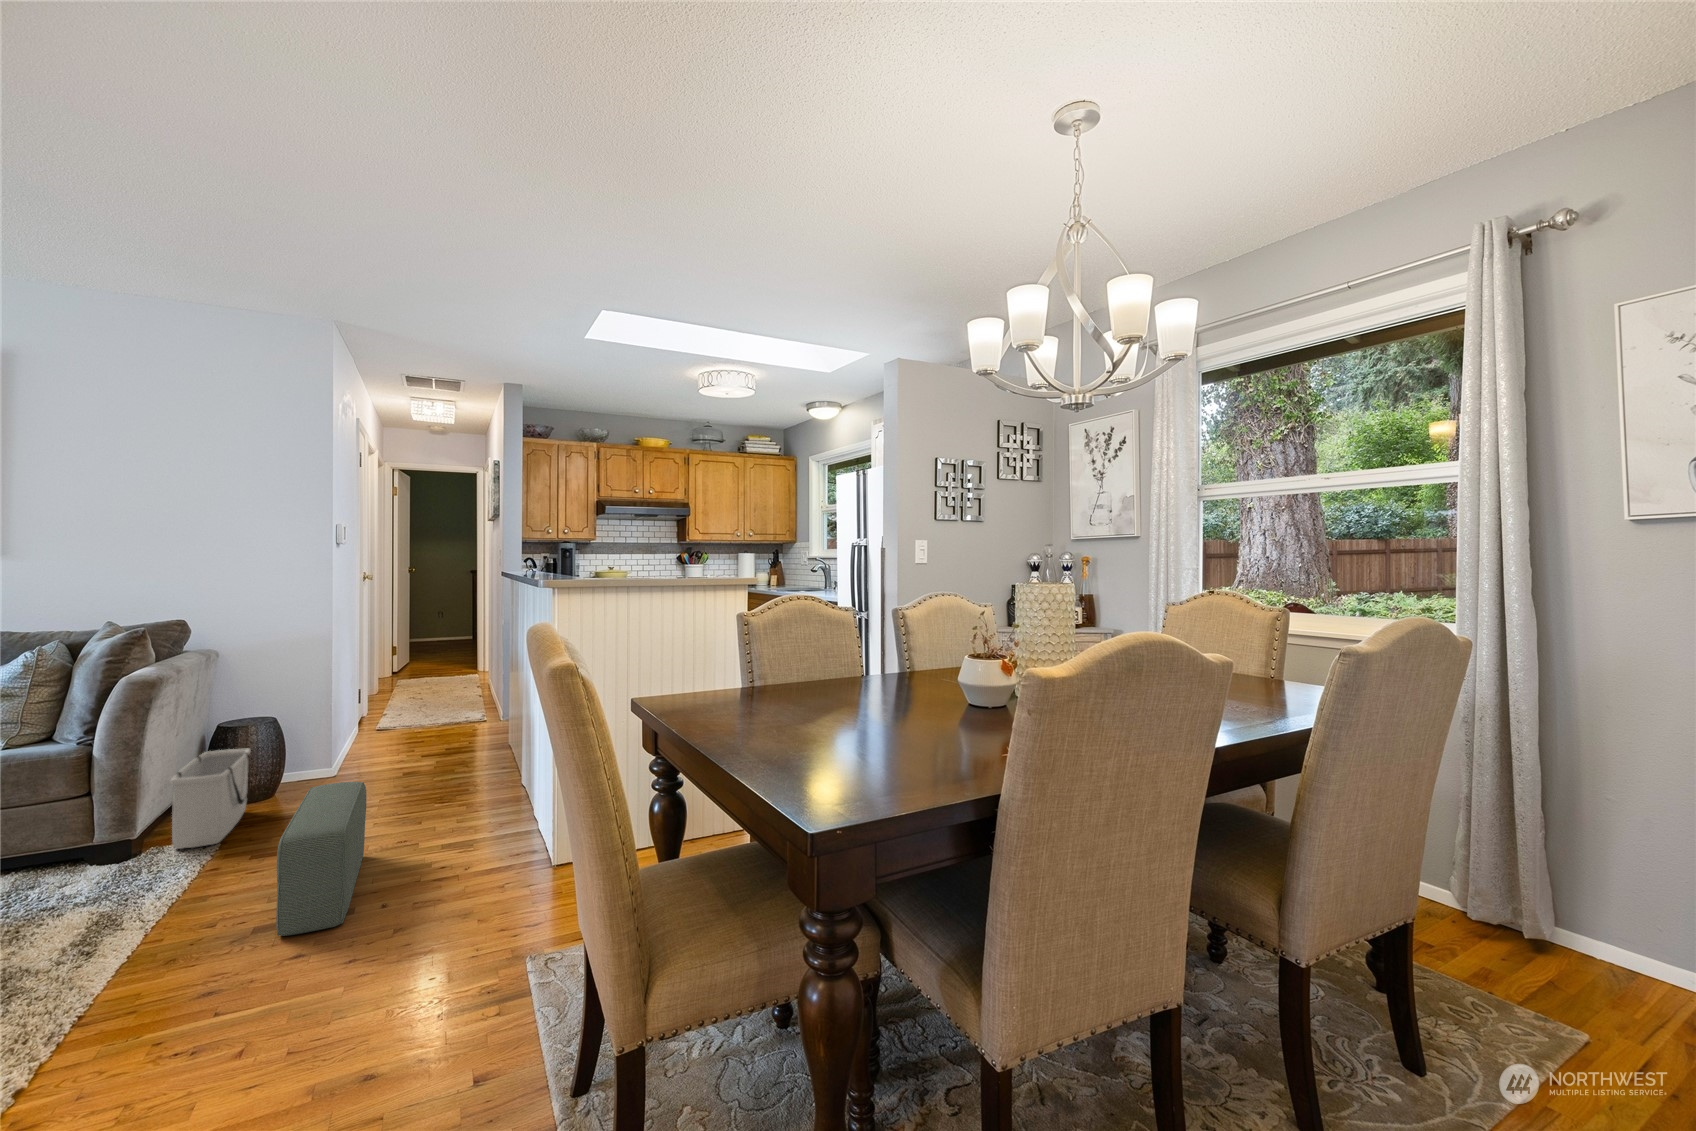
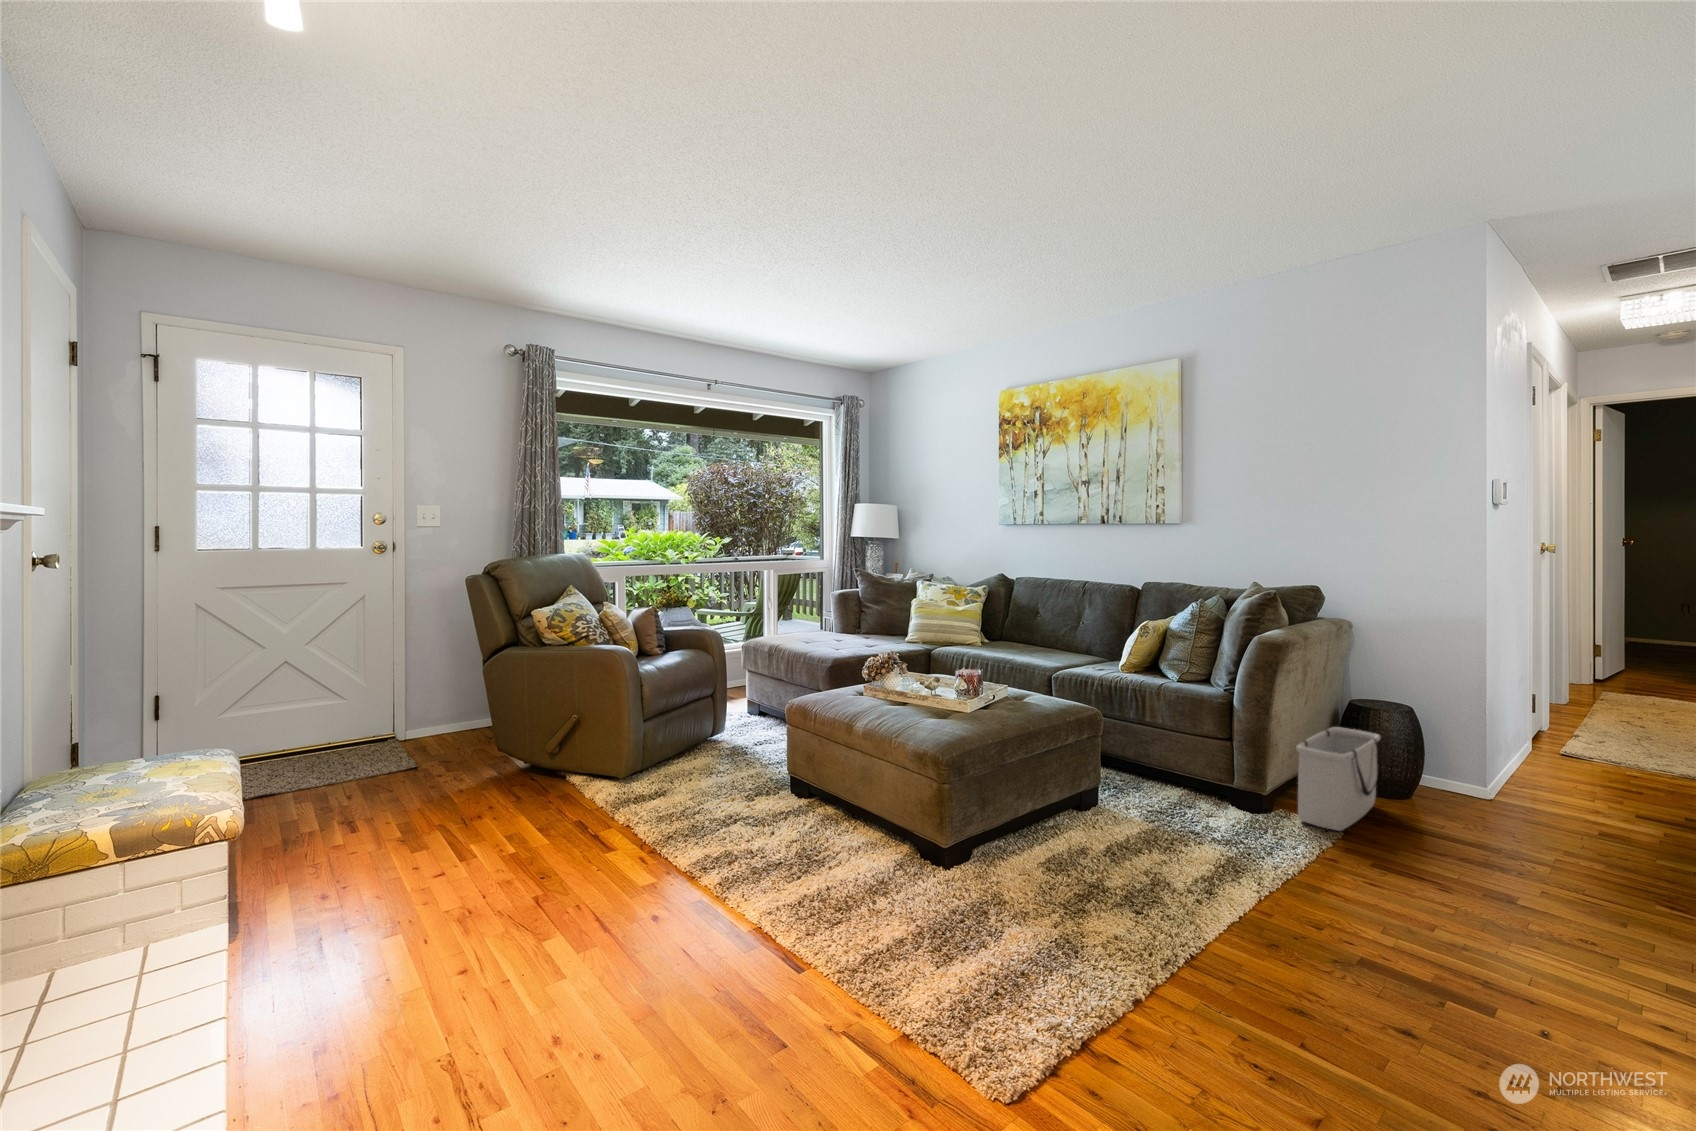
pouf: present [276,782,366,936] -> none [1385,803,1523,1014]

